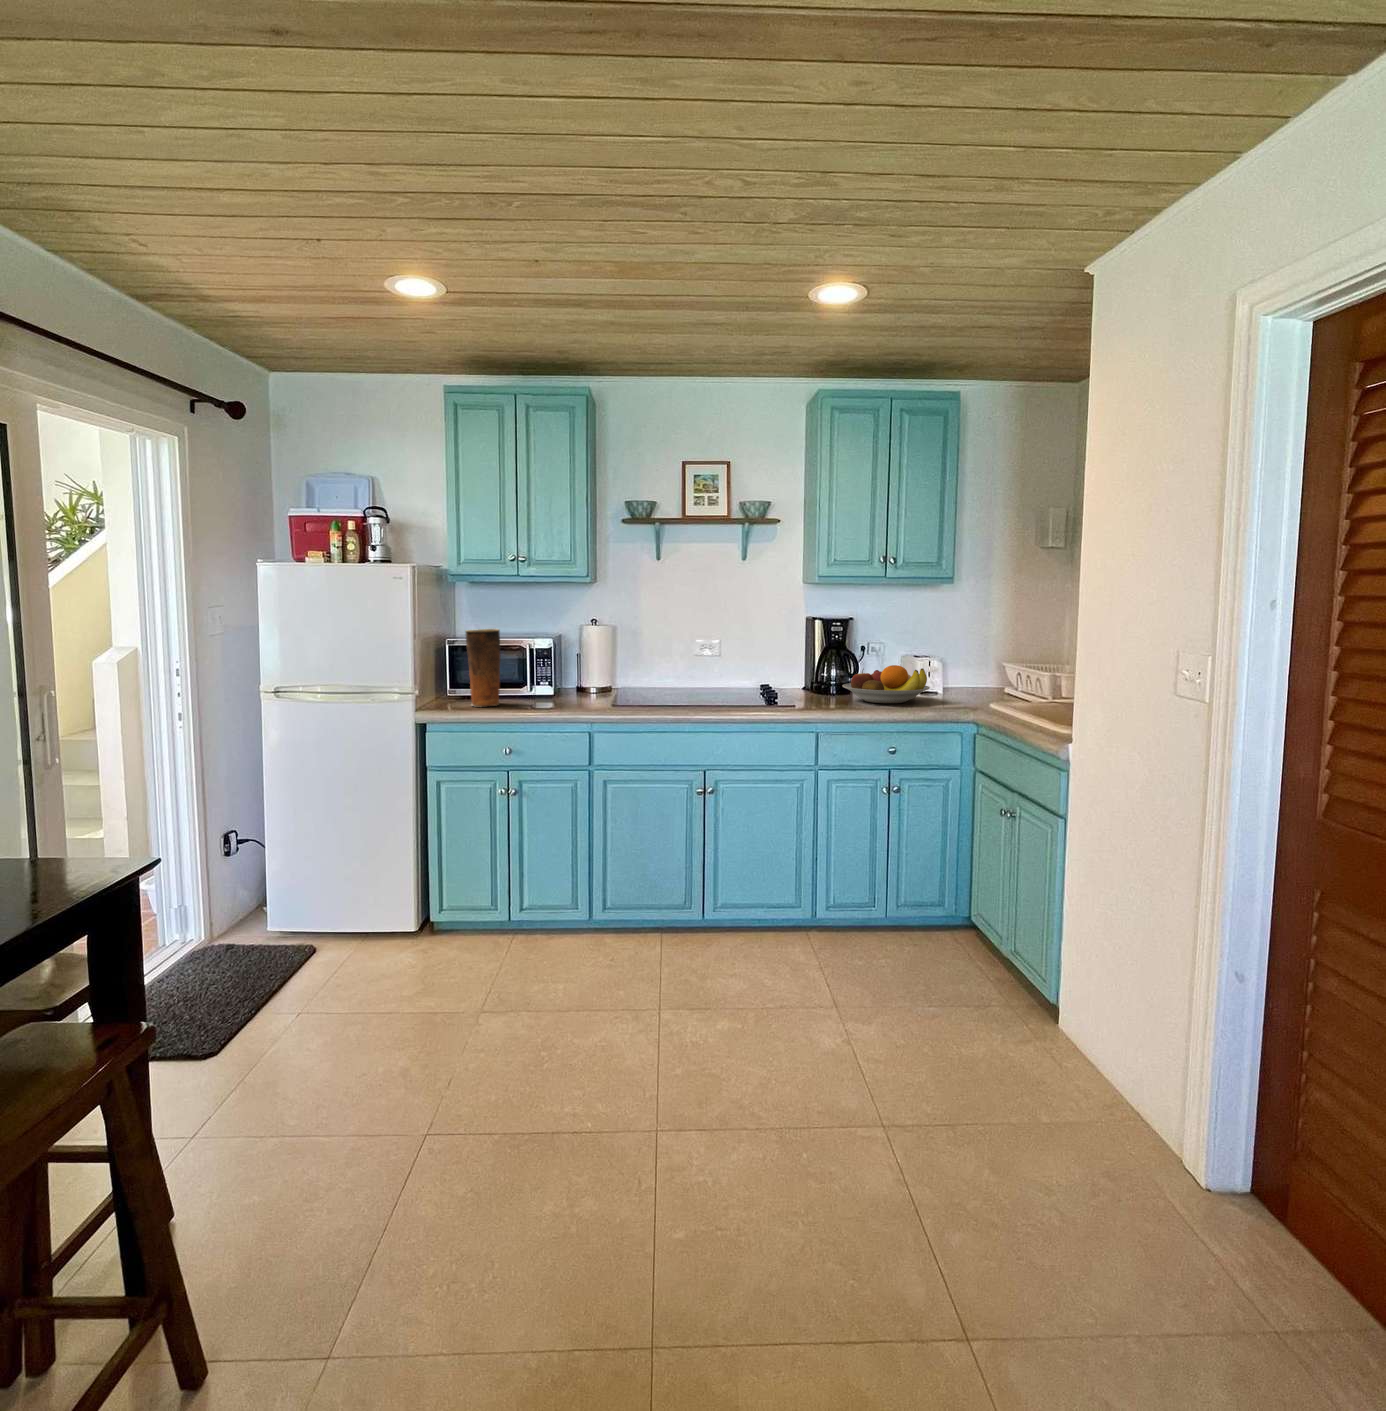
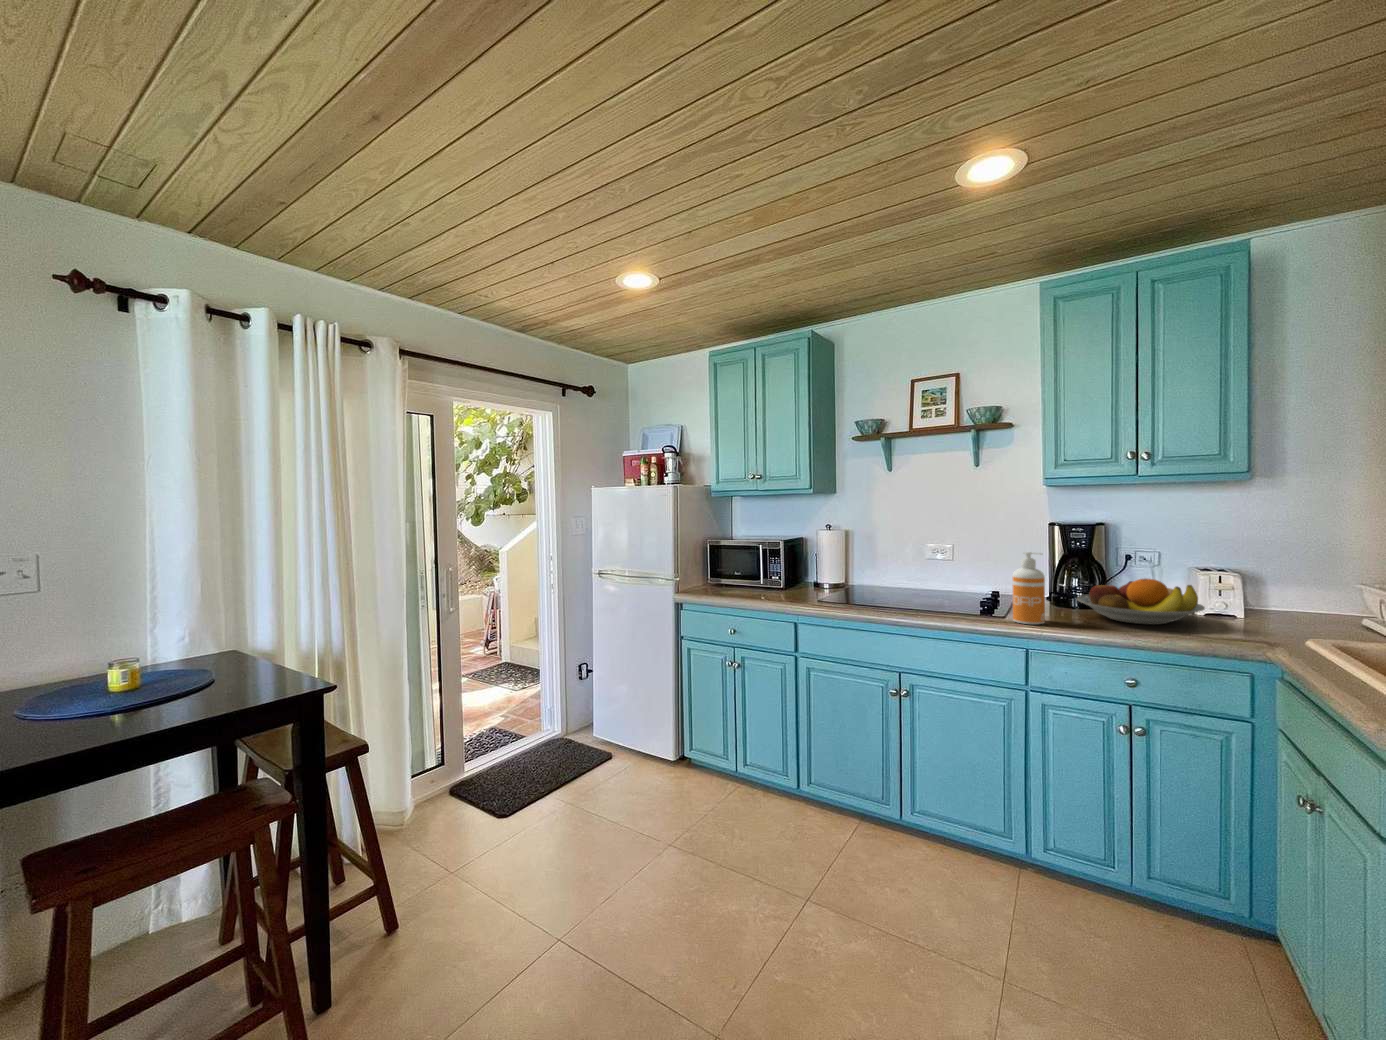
vase: present [465,629,500,706] -> none [713,532,741,594]
soap dispenser: none [802,643,828,709] -> present [1013,552,1045,625]

